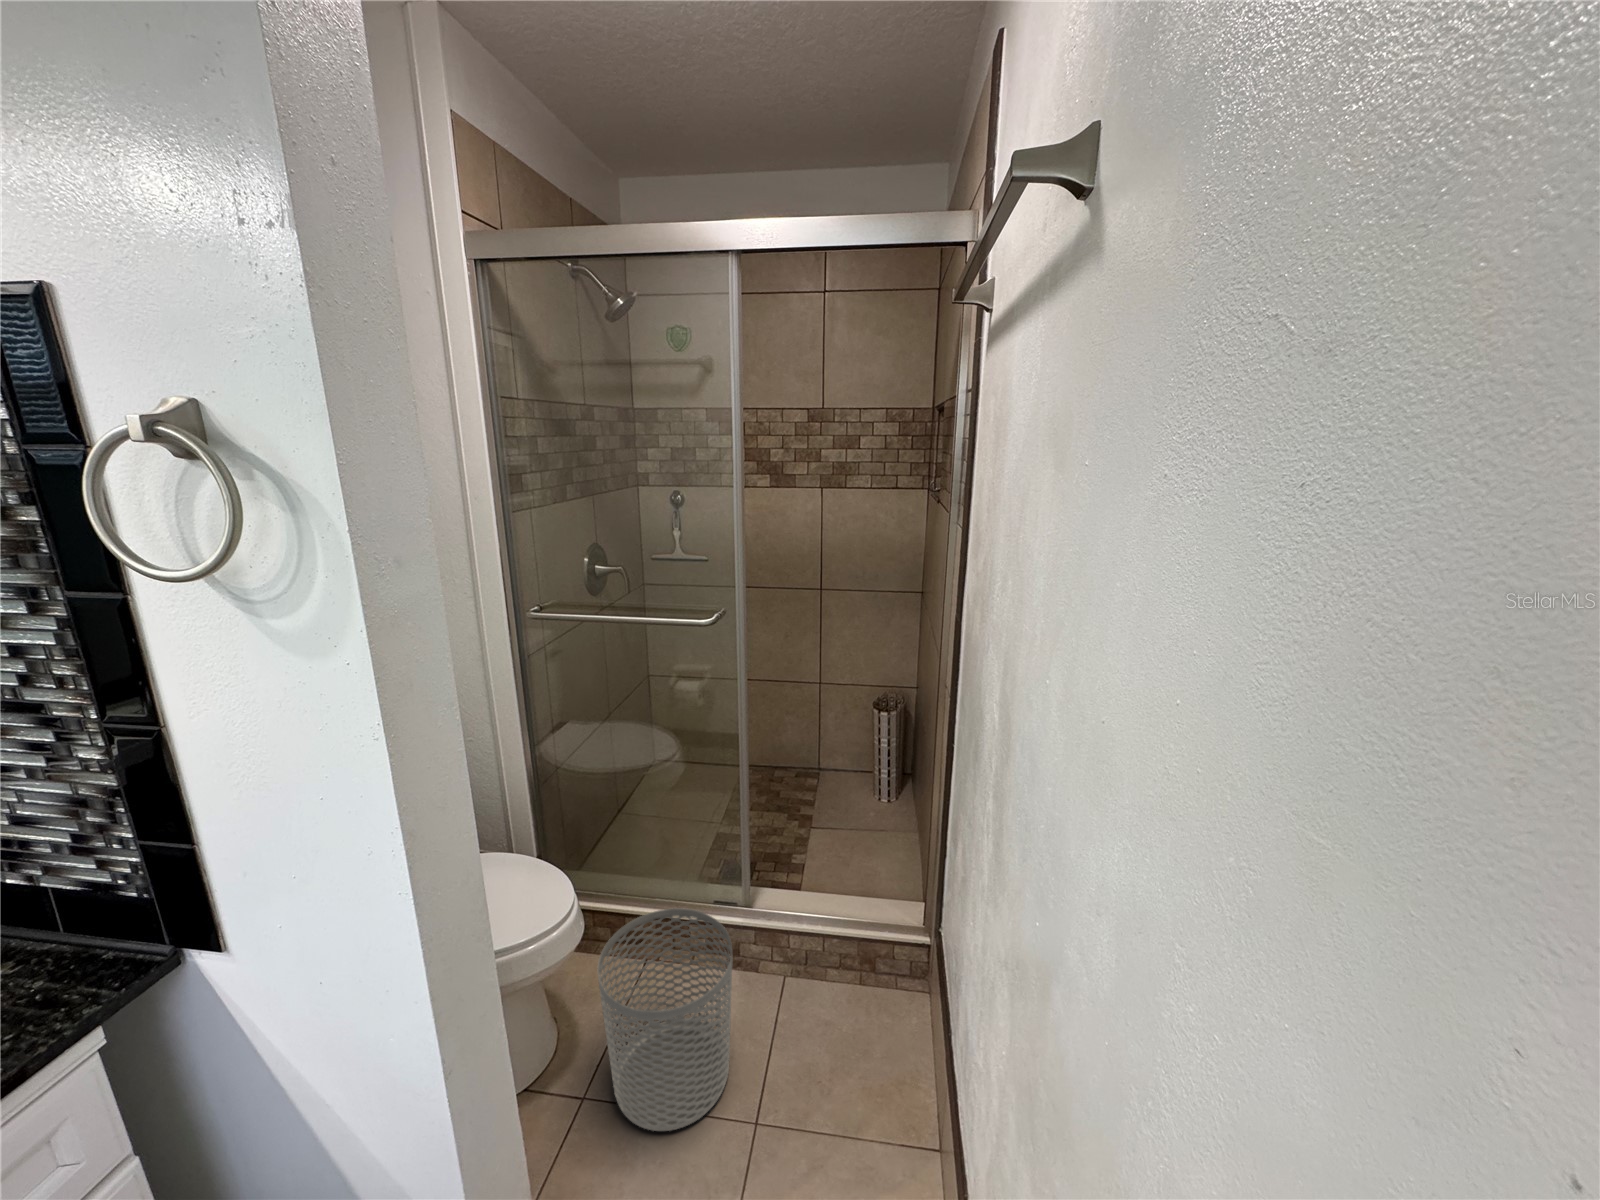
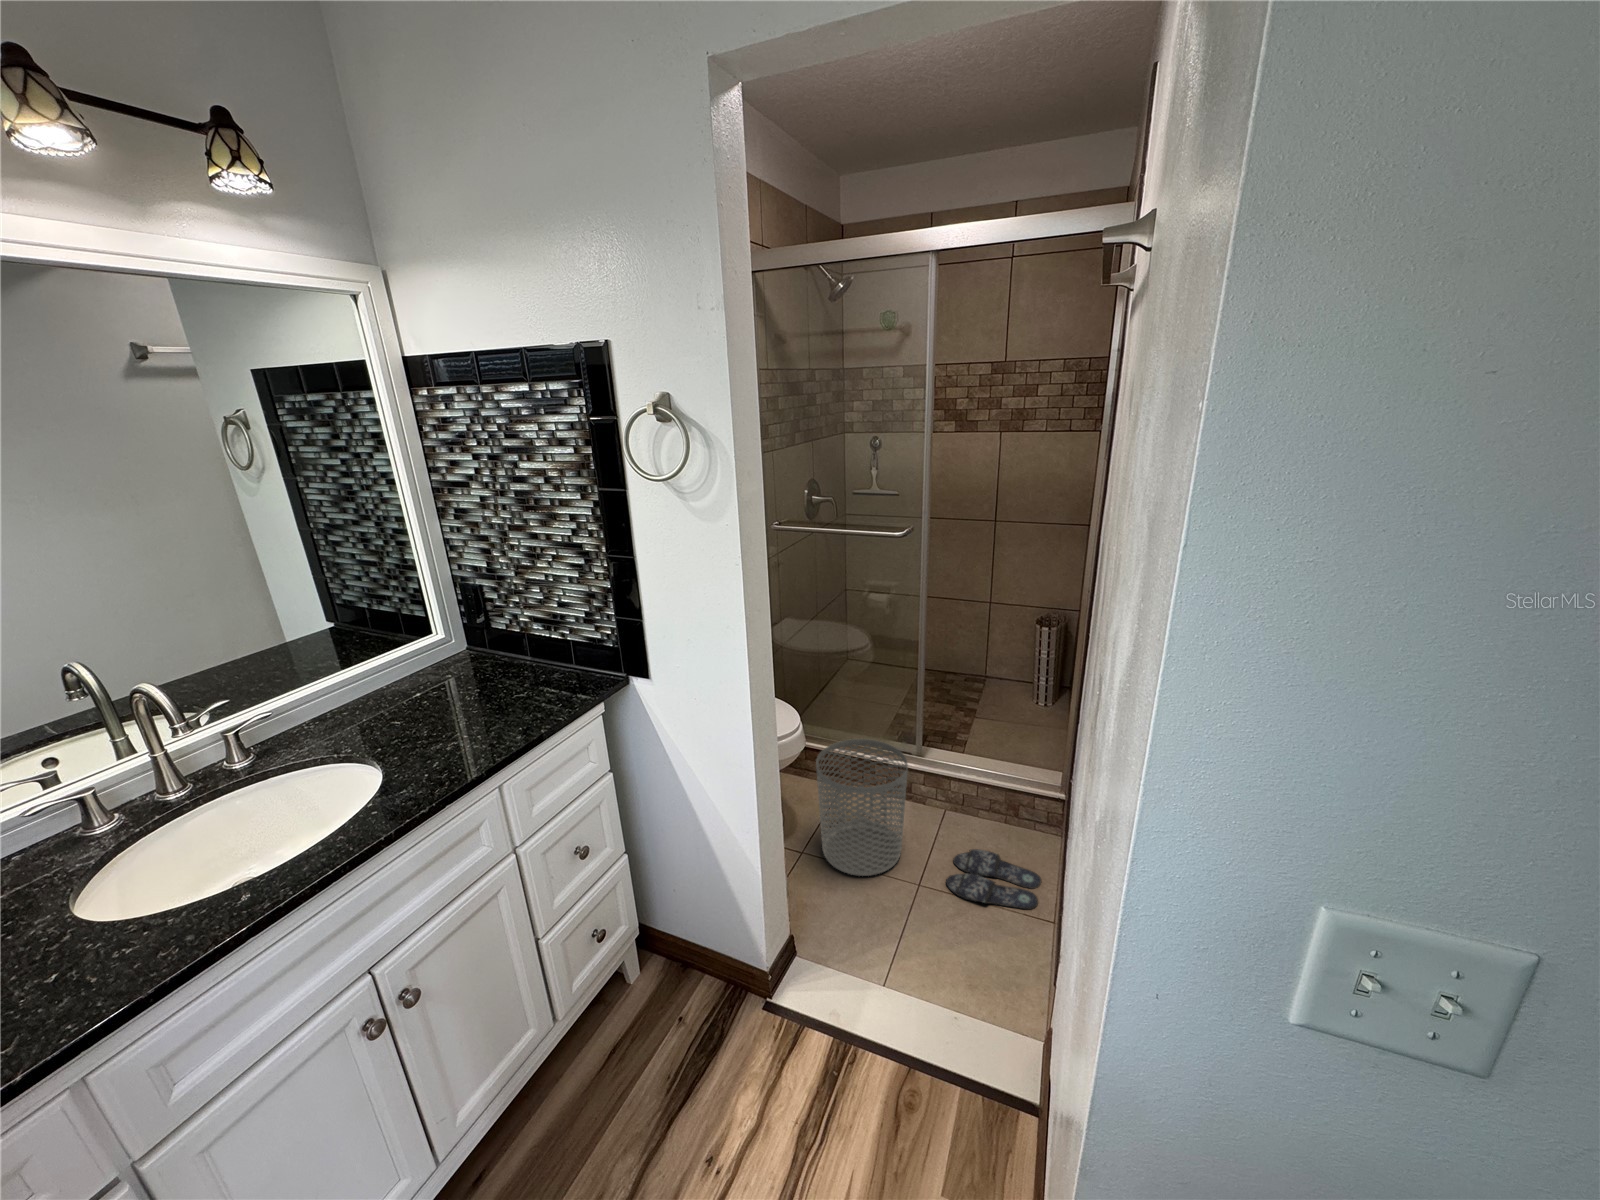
slippers: none [793,1042,918,1149] -> present [946,849,1041,909]

